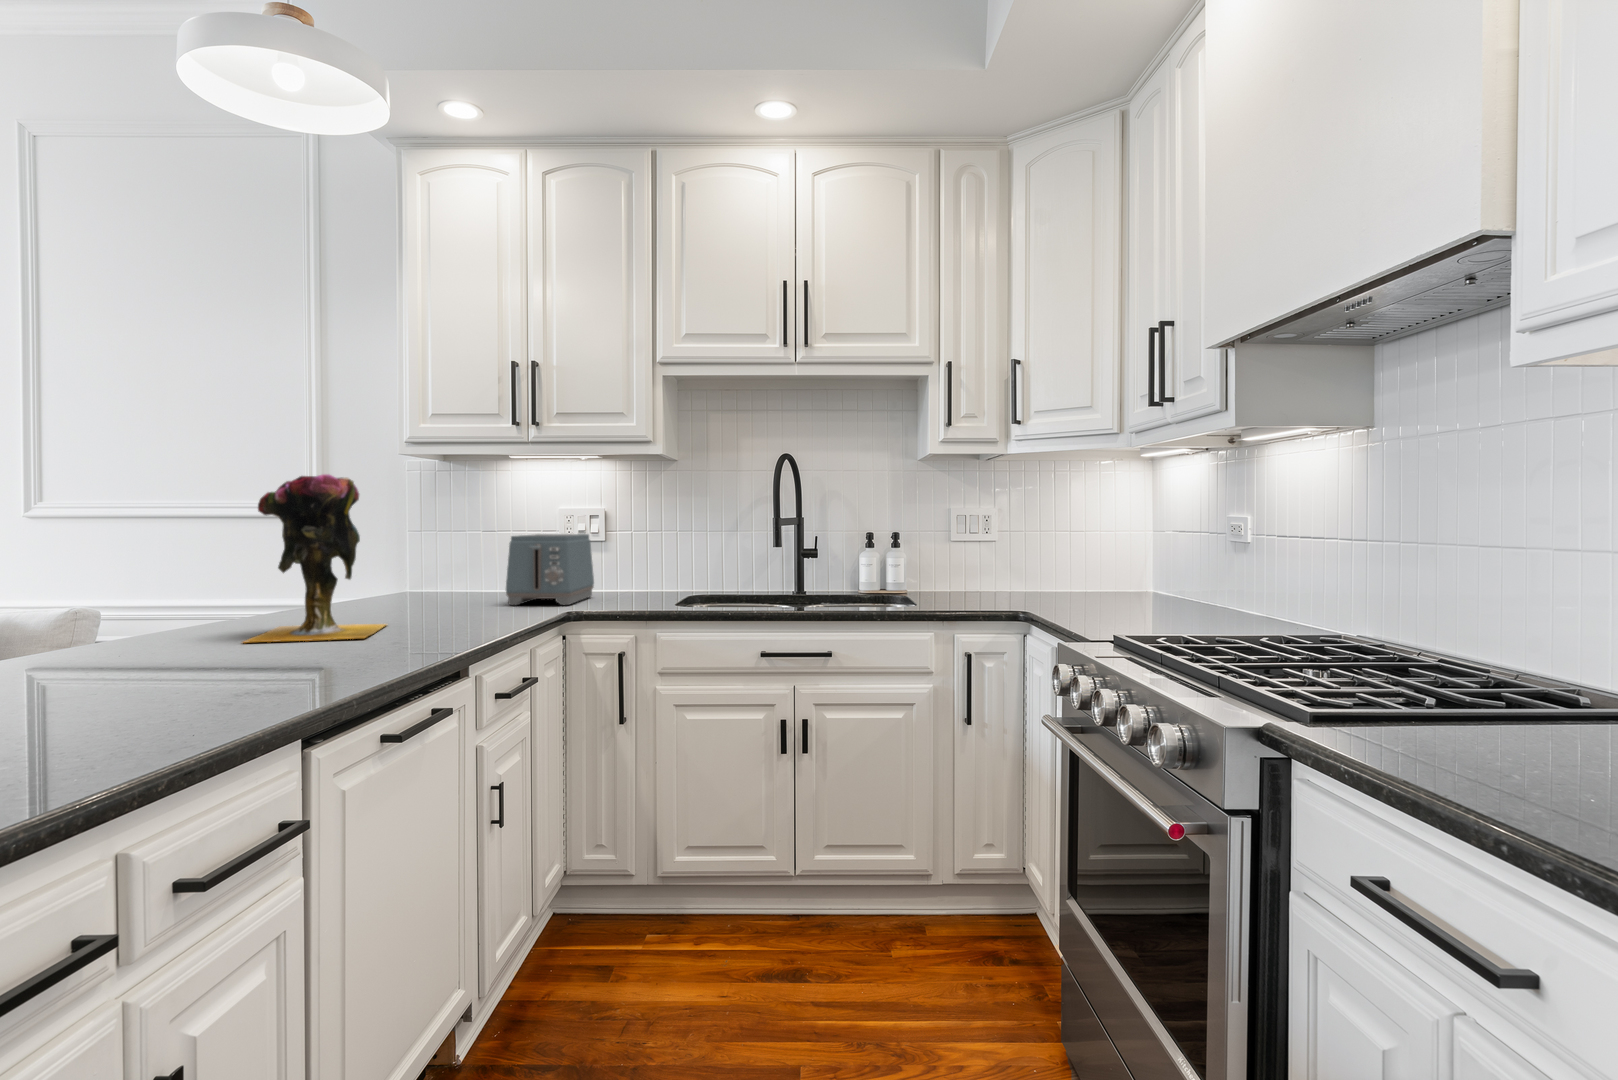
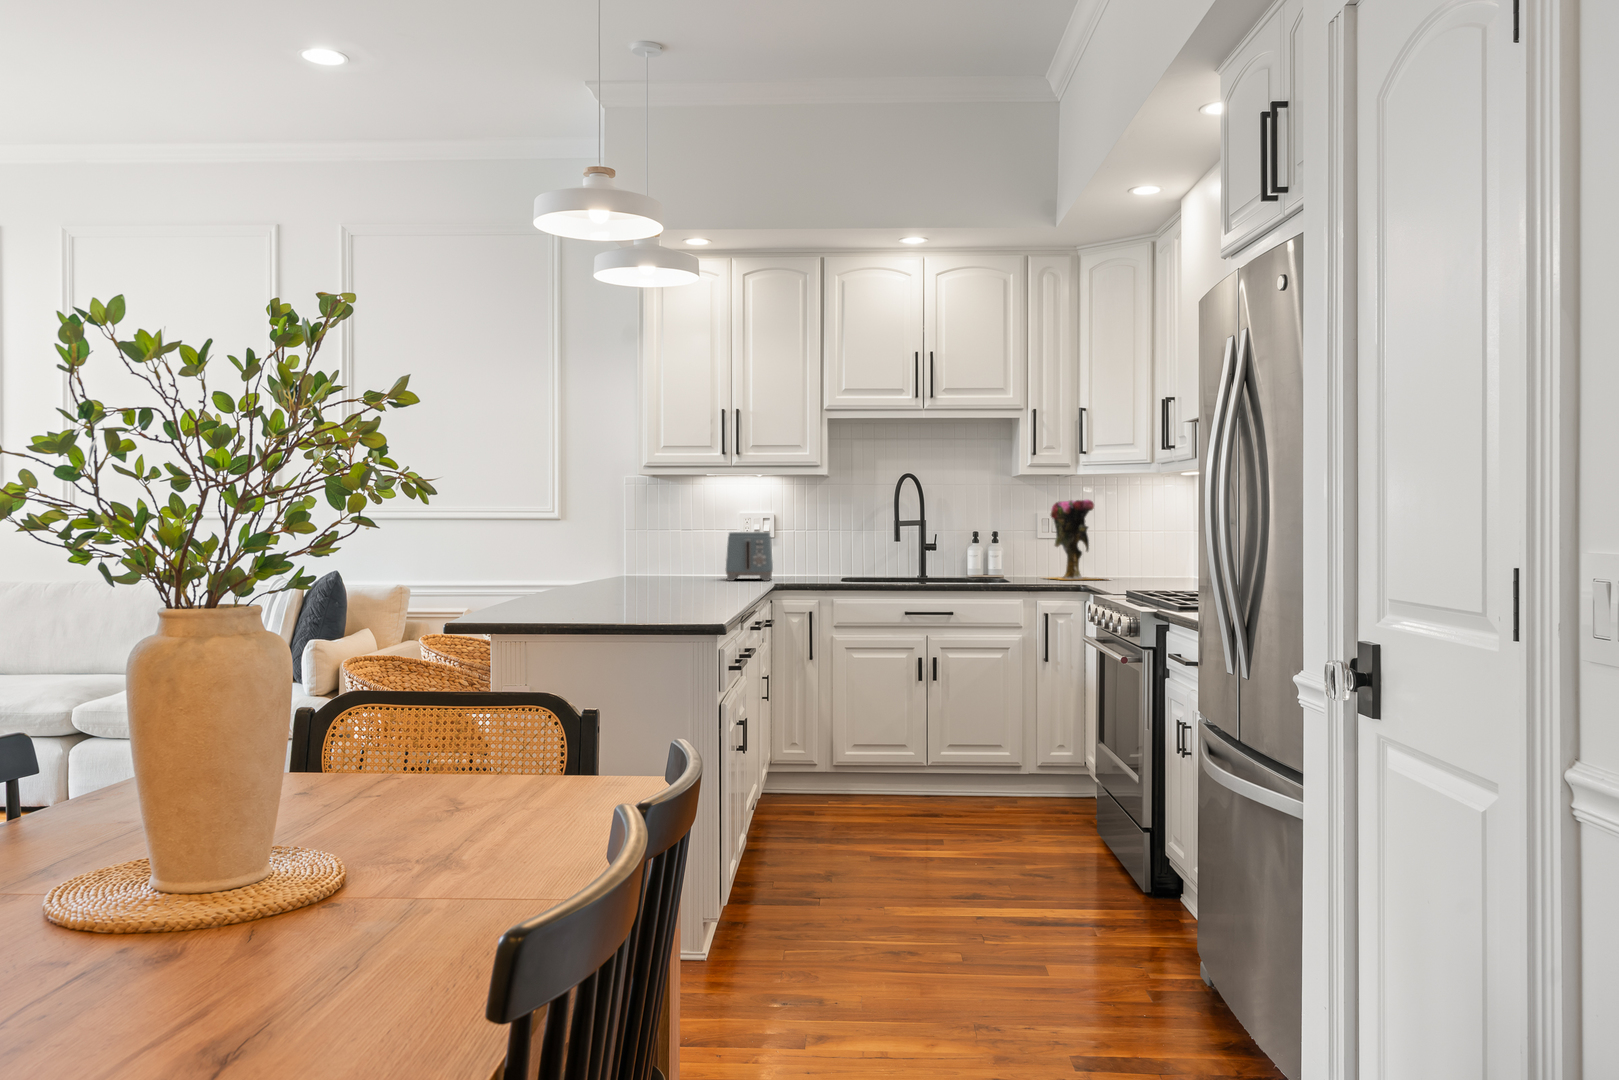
vase: present [244,474,386,643] -> present [1050,500,1097,580]

